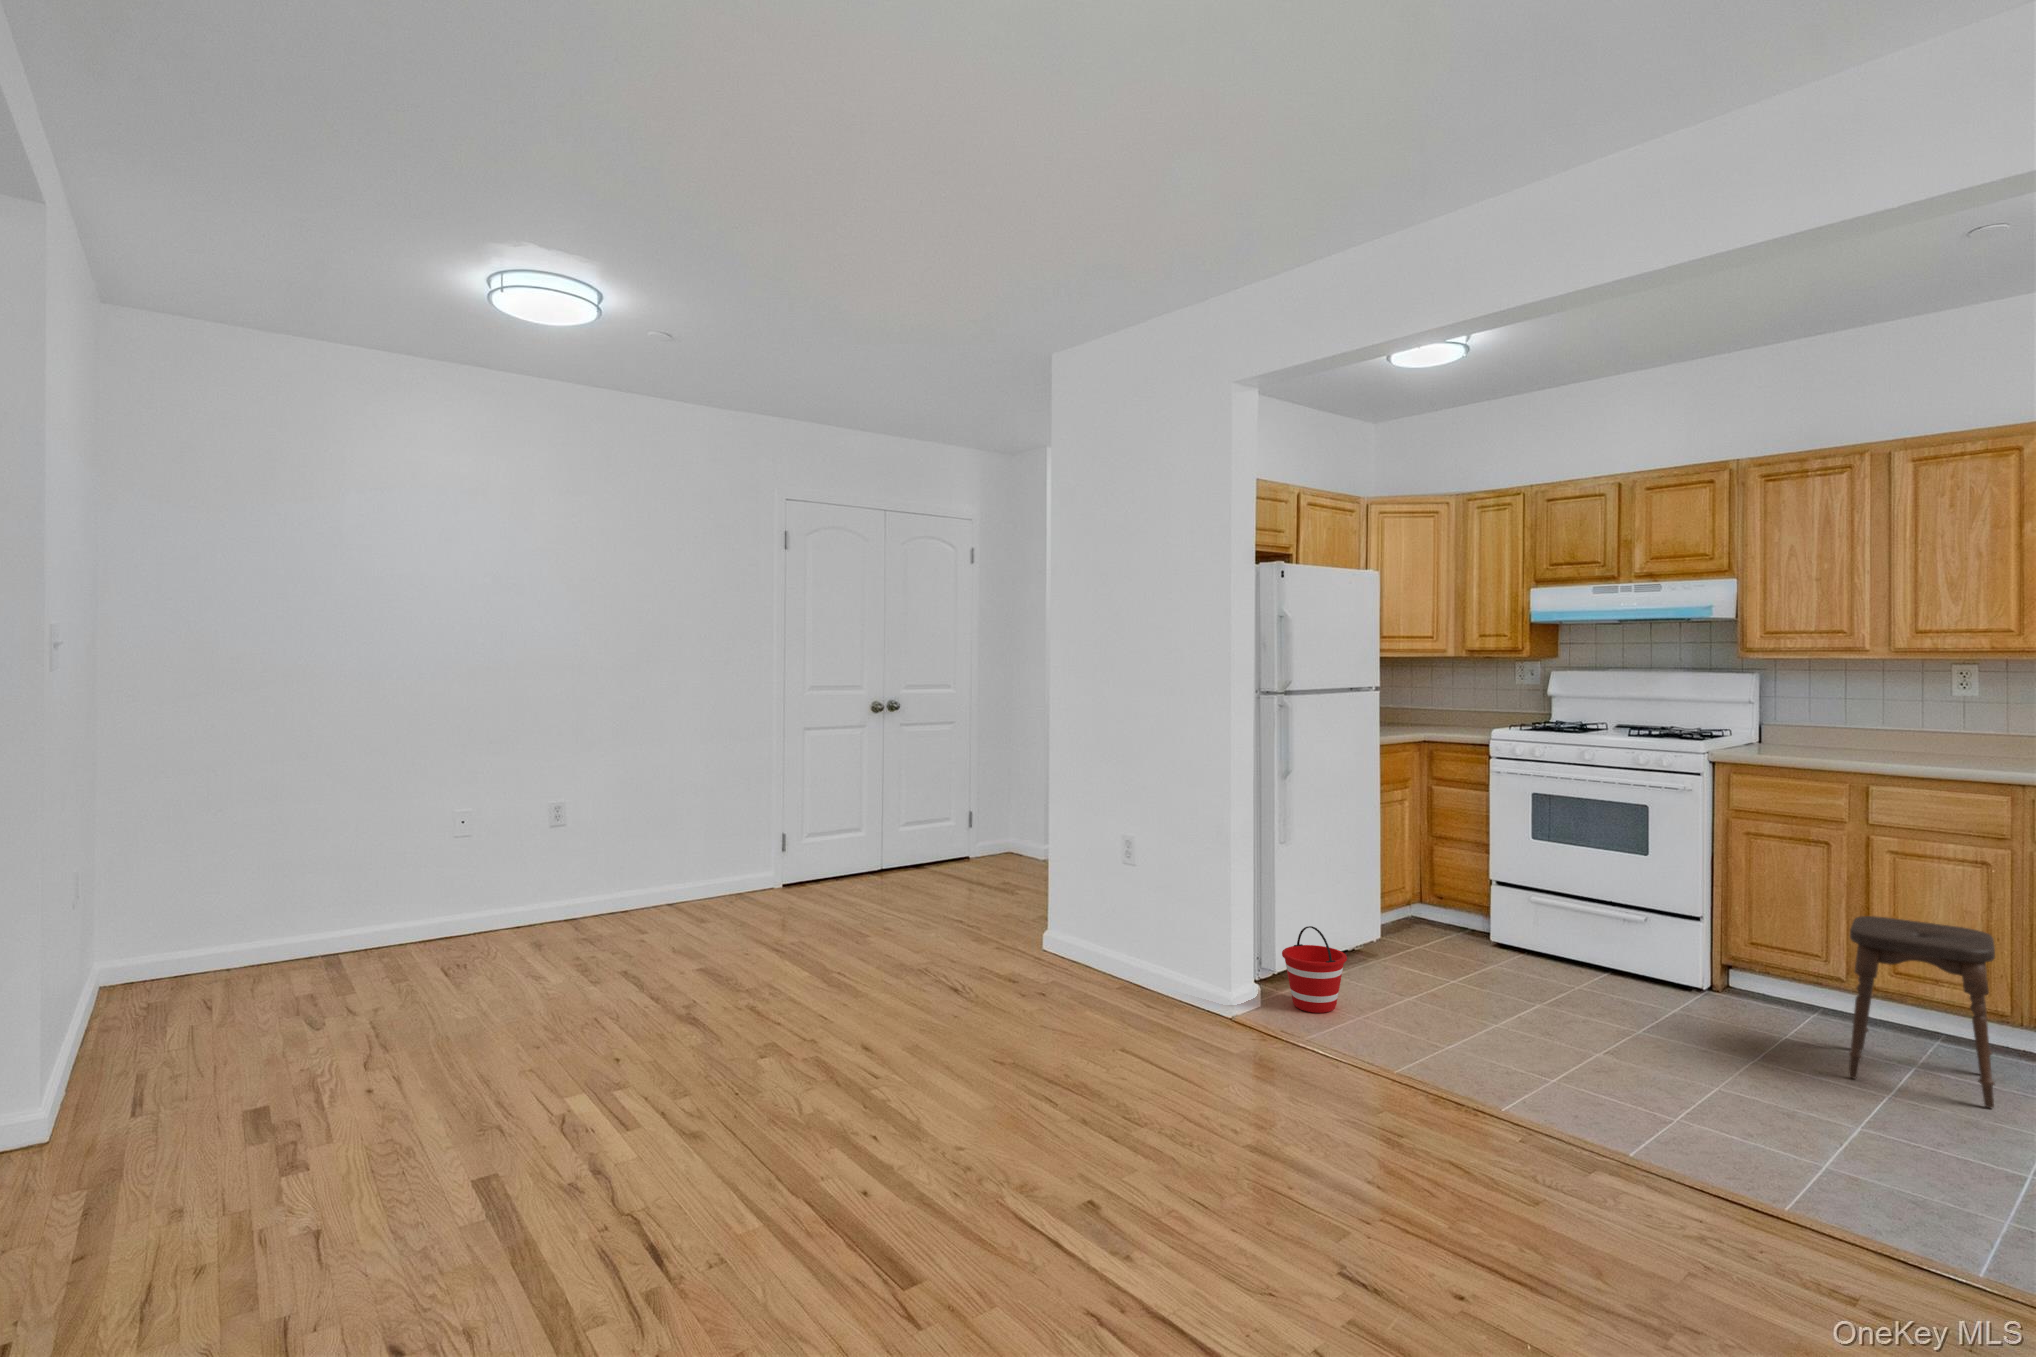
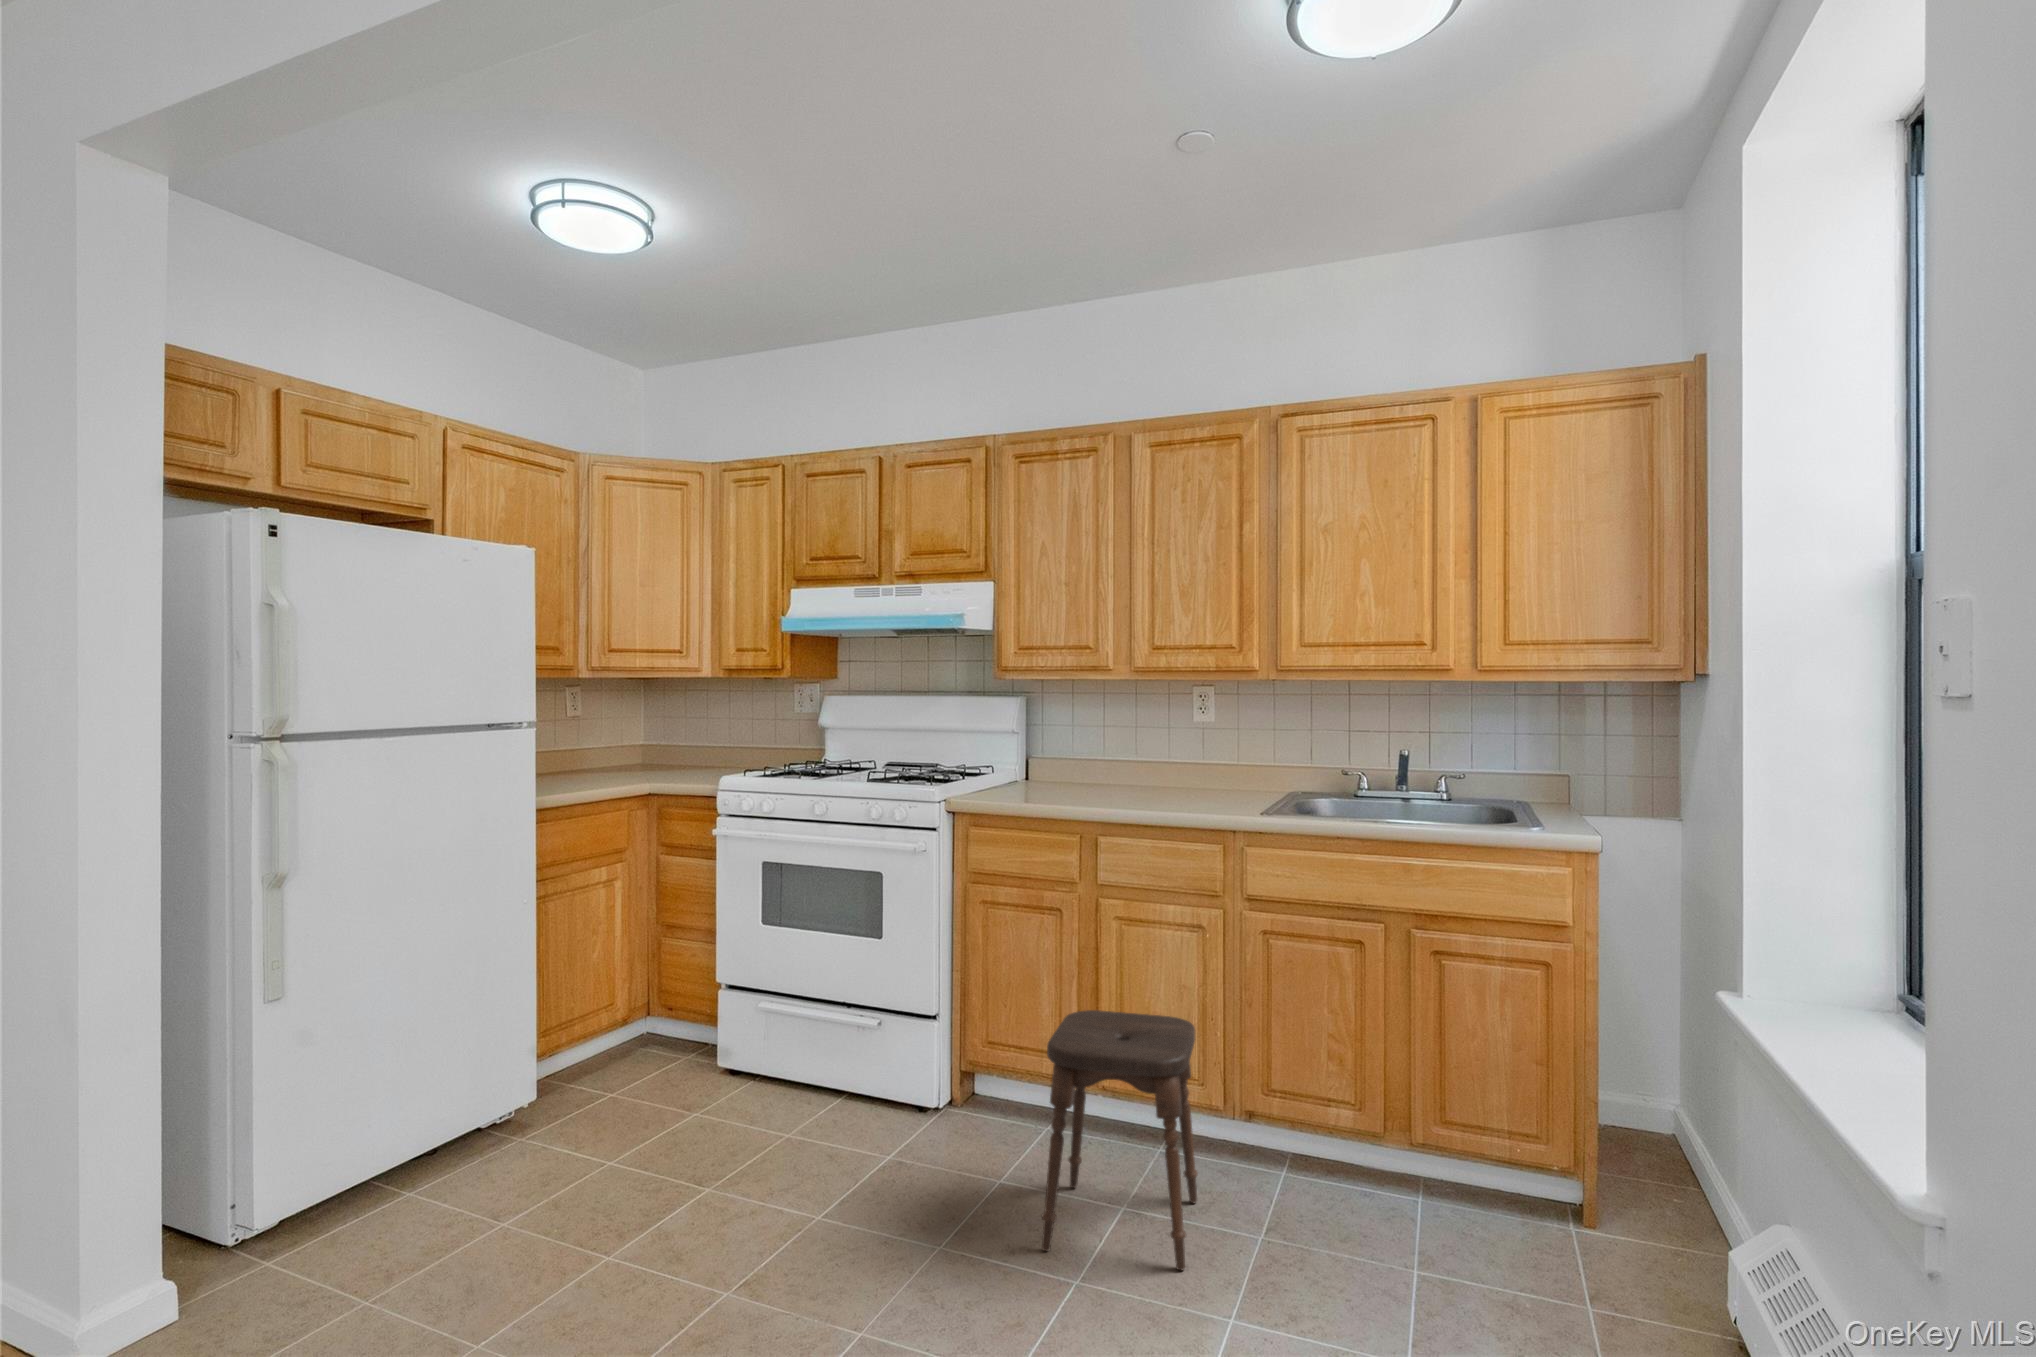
bucket: present [1282,926,1347,1013] -> none [231,1134,365,1296]

